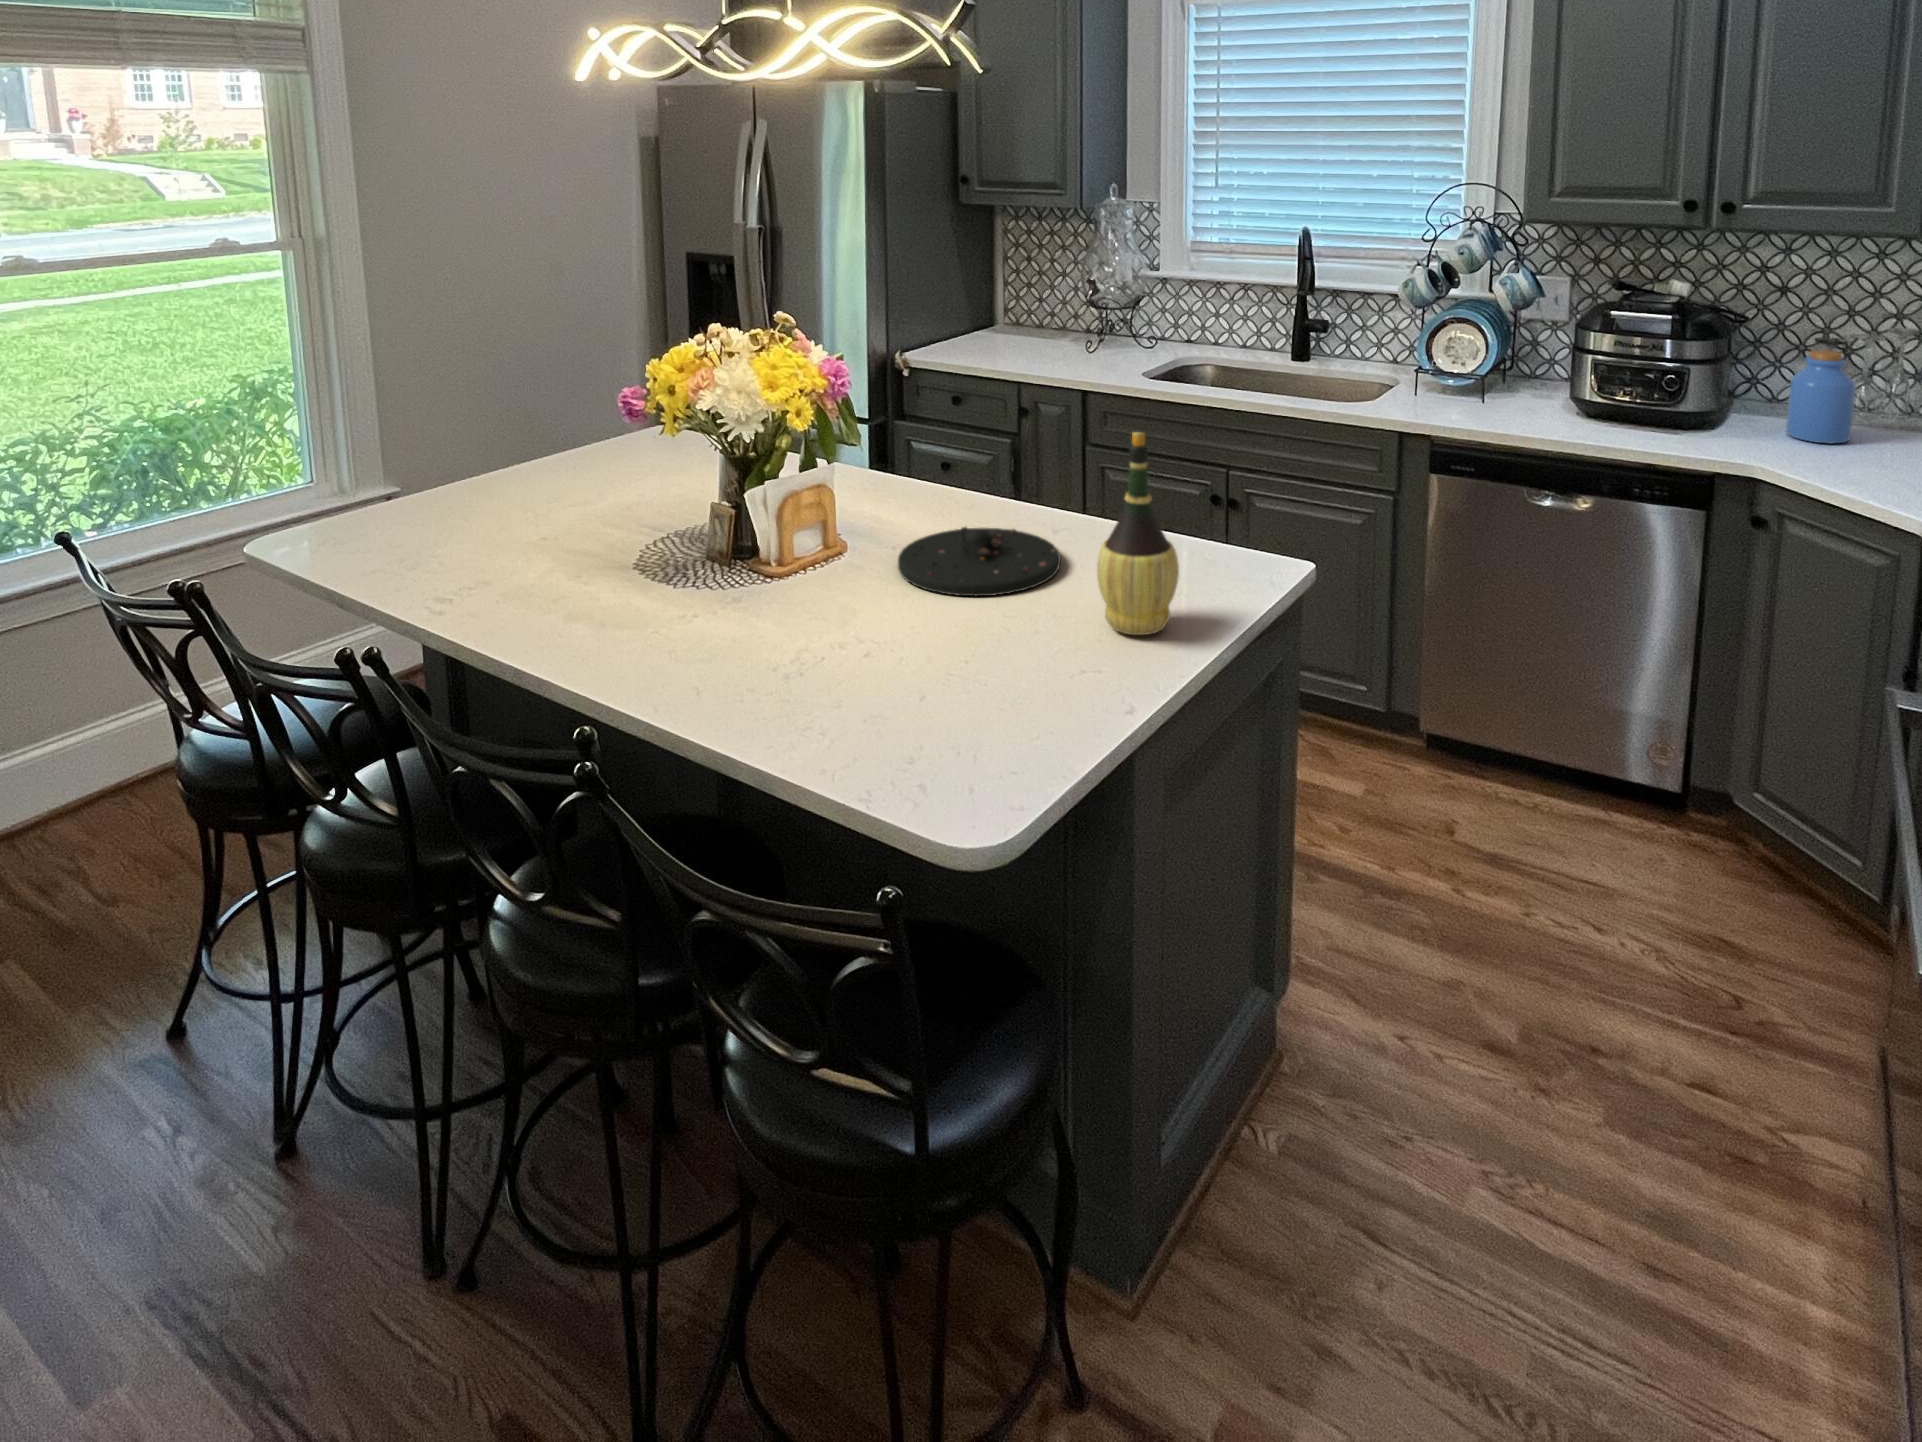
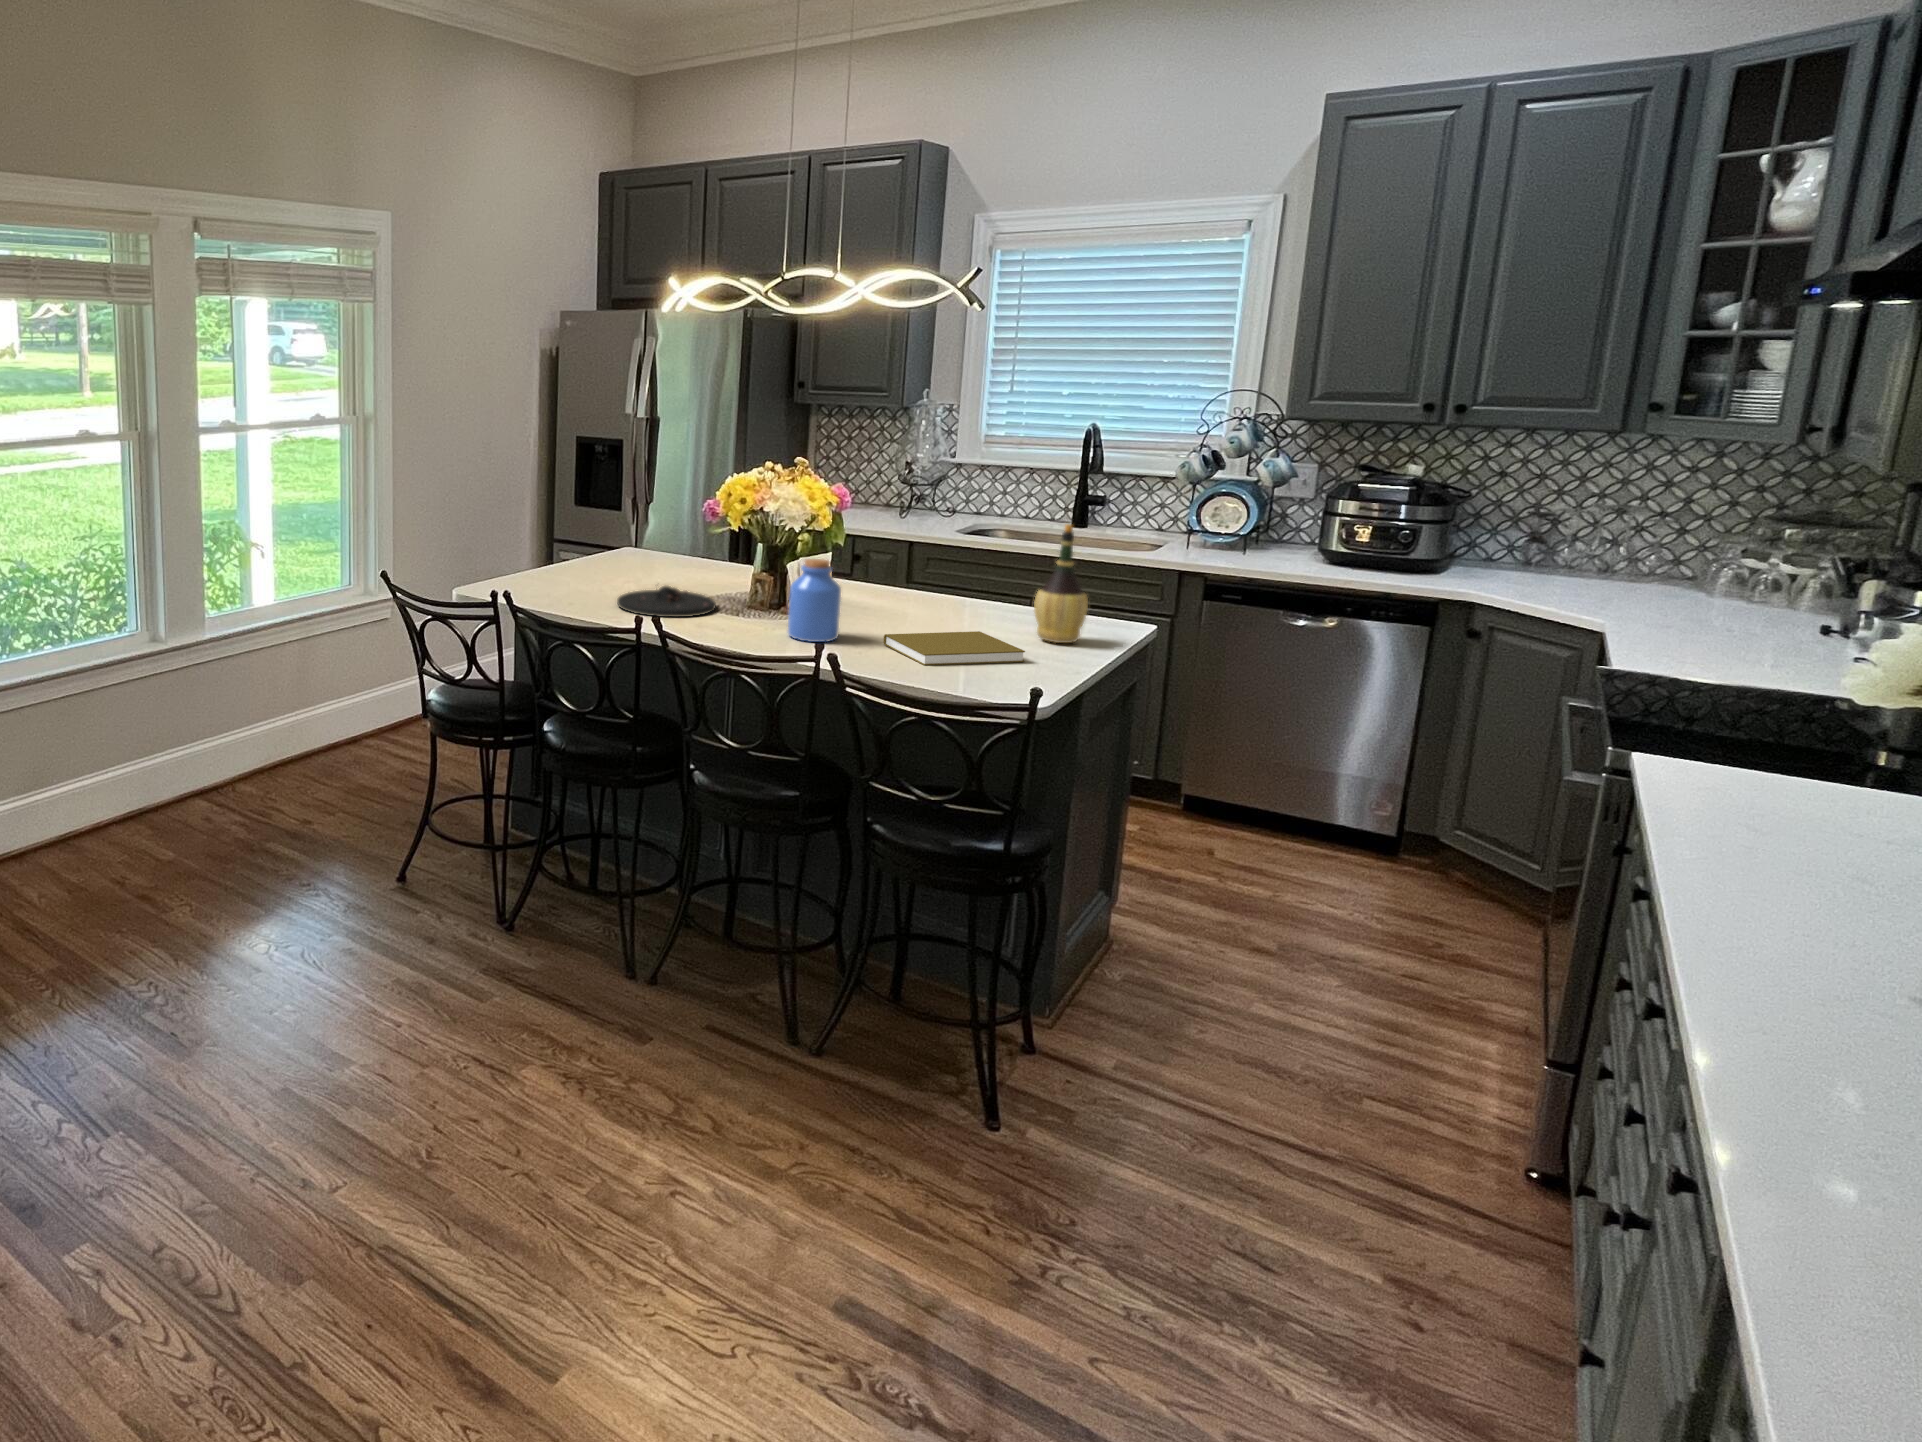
jar: present [1786,350,1856,443] -> present [787,559,841,642]
plate: present [898,527,1061,596] -> present [617,586,716,617]
book: none [830,623,1042,729] -> present [883,631,1025,665]

